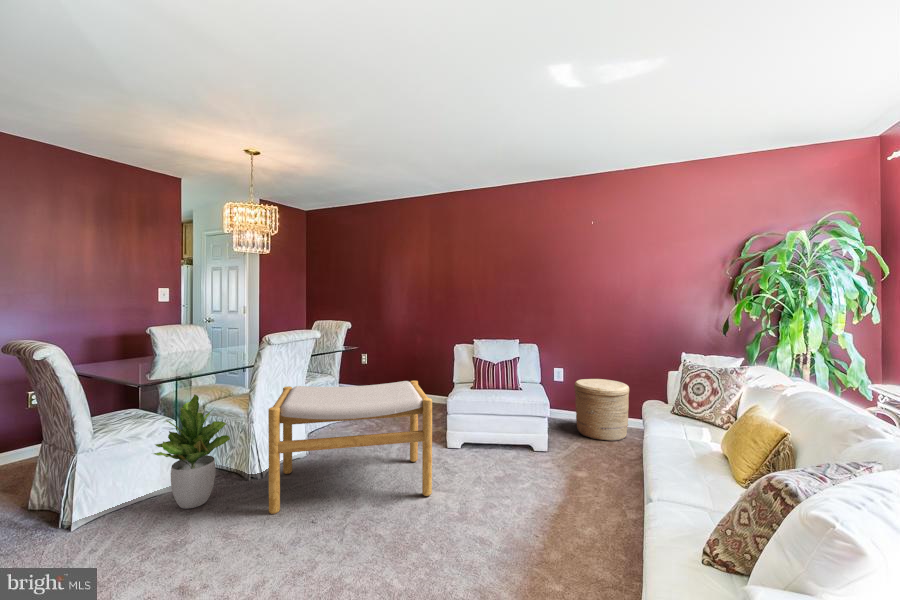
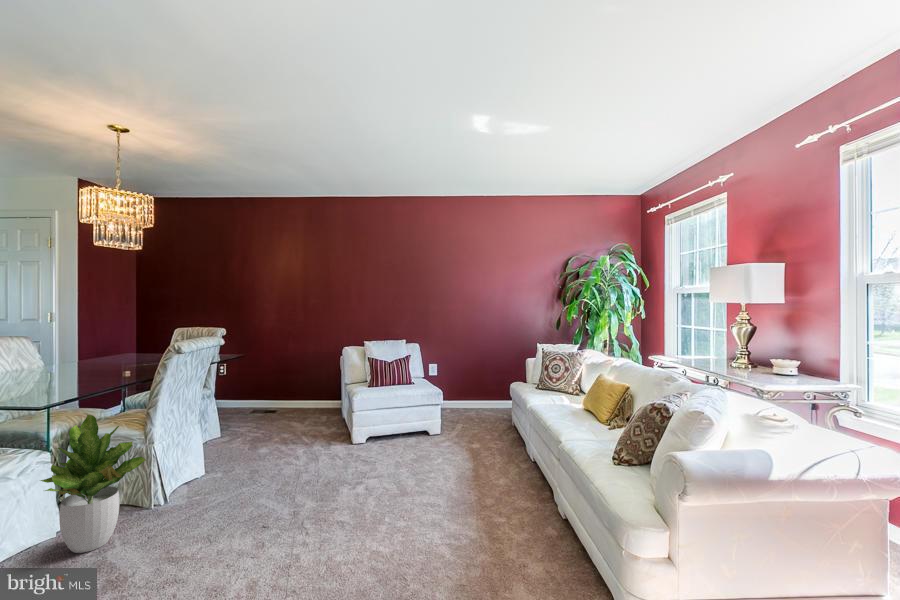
woven basket: present [574,379,629,441] -> none [452,371,496,421]
footstool: present [268,381,432,514] -> none [187,381,366,532]

